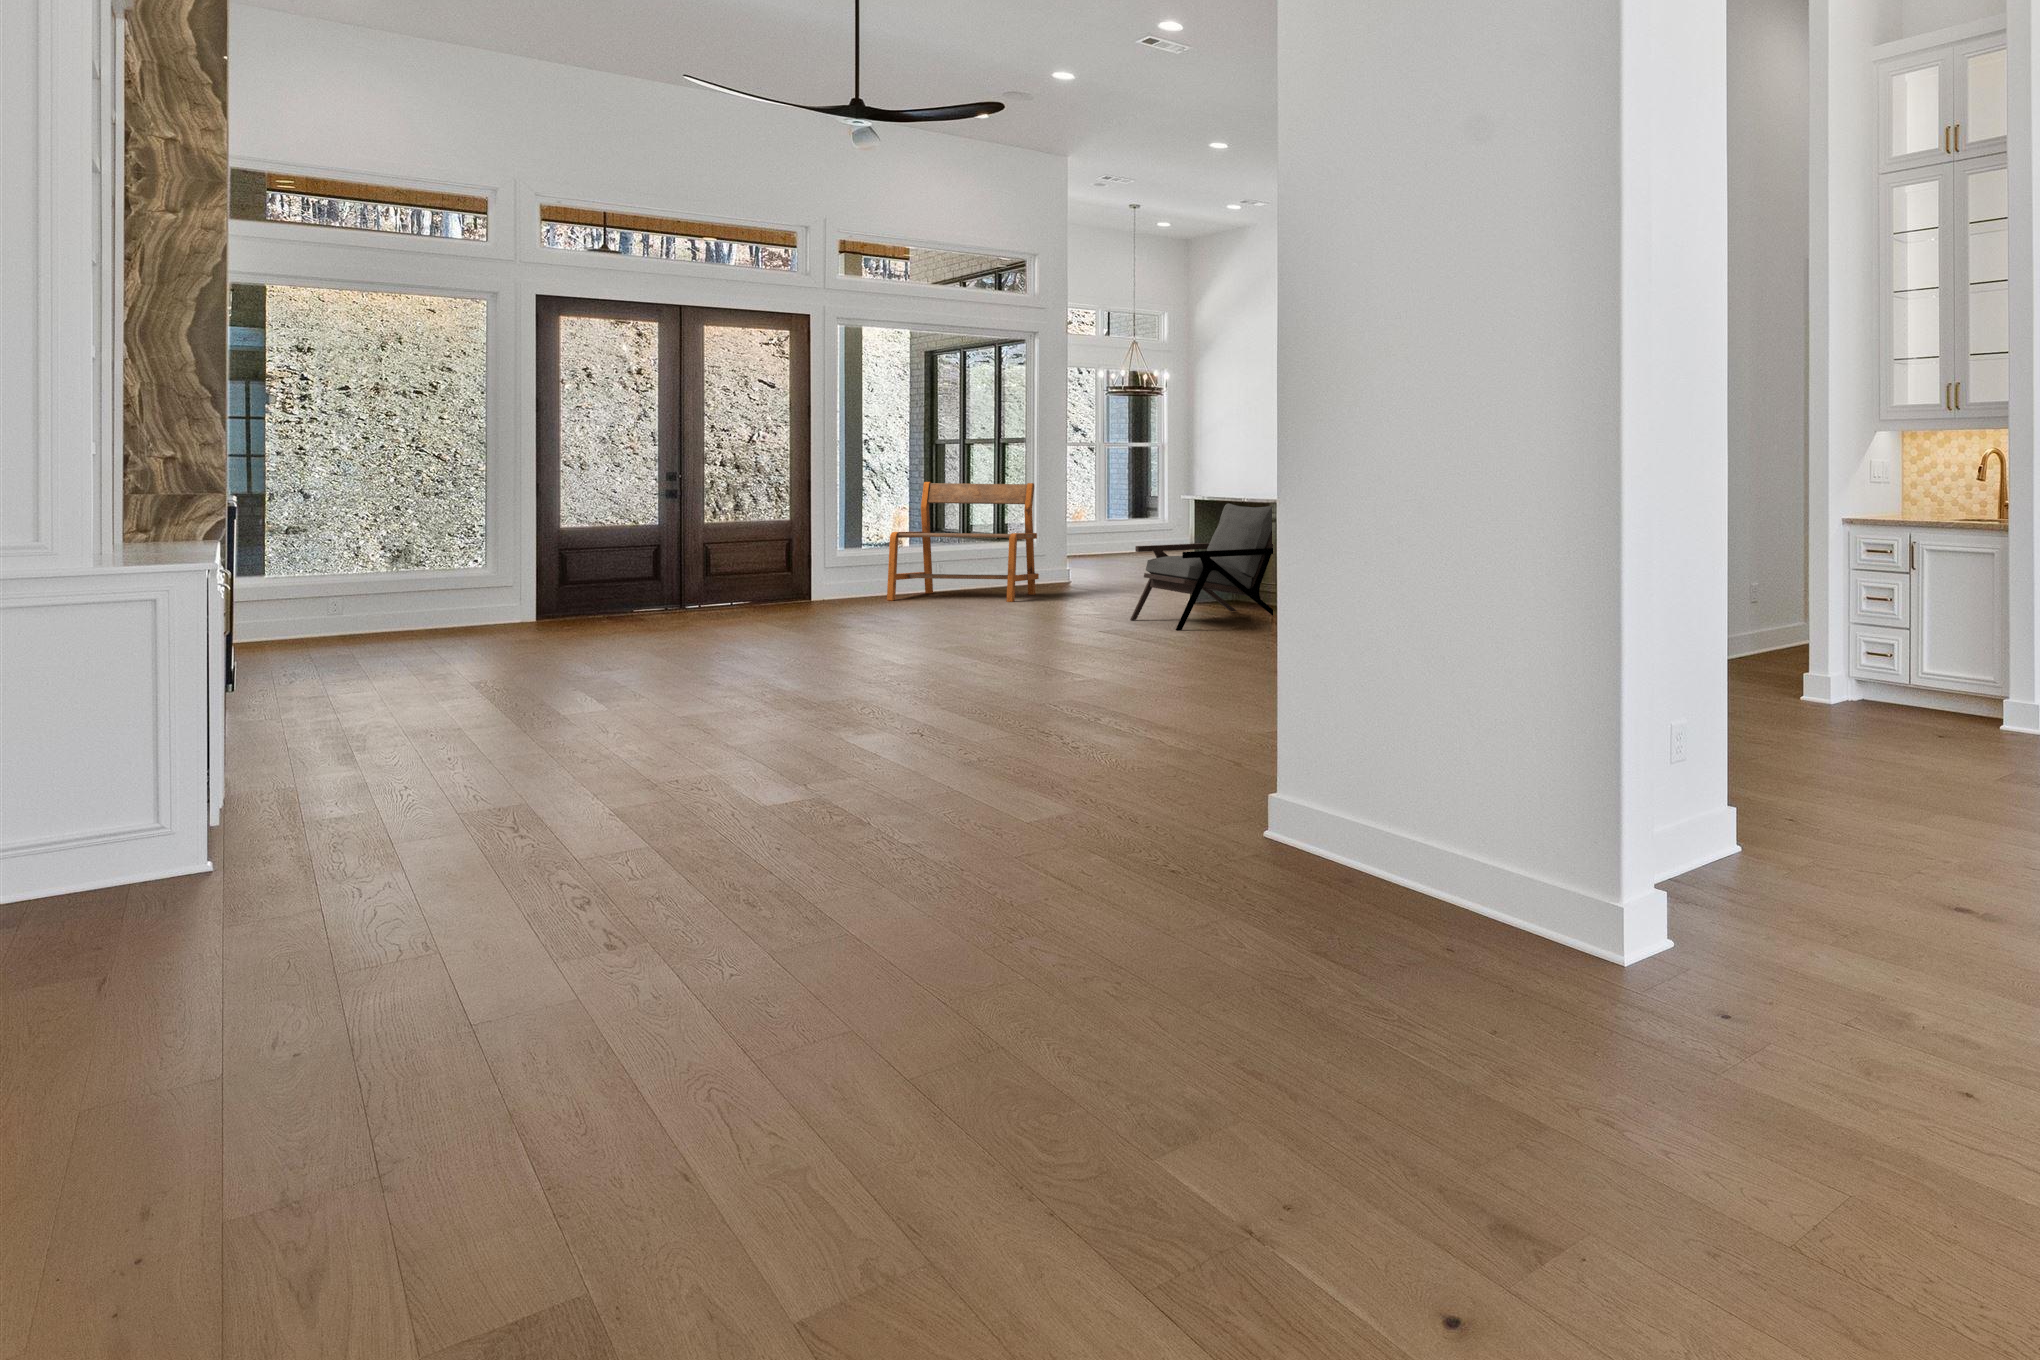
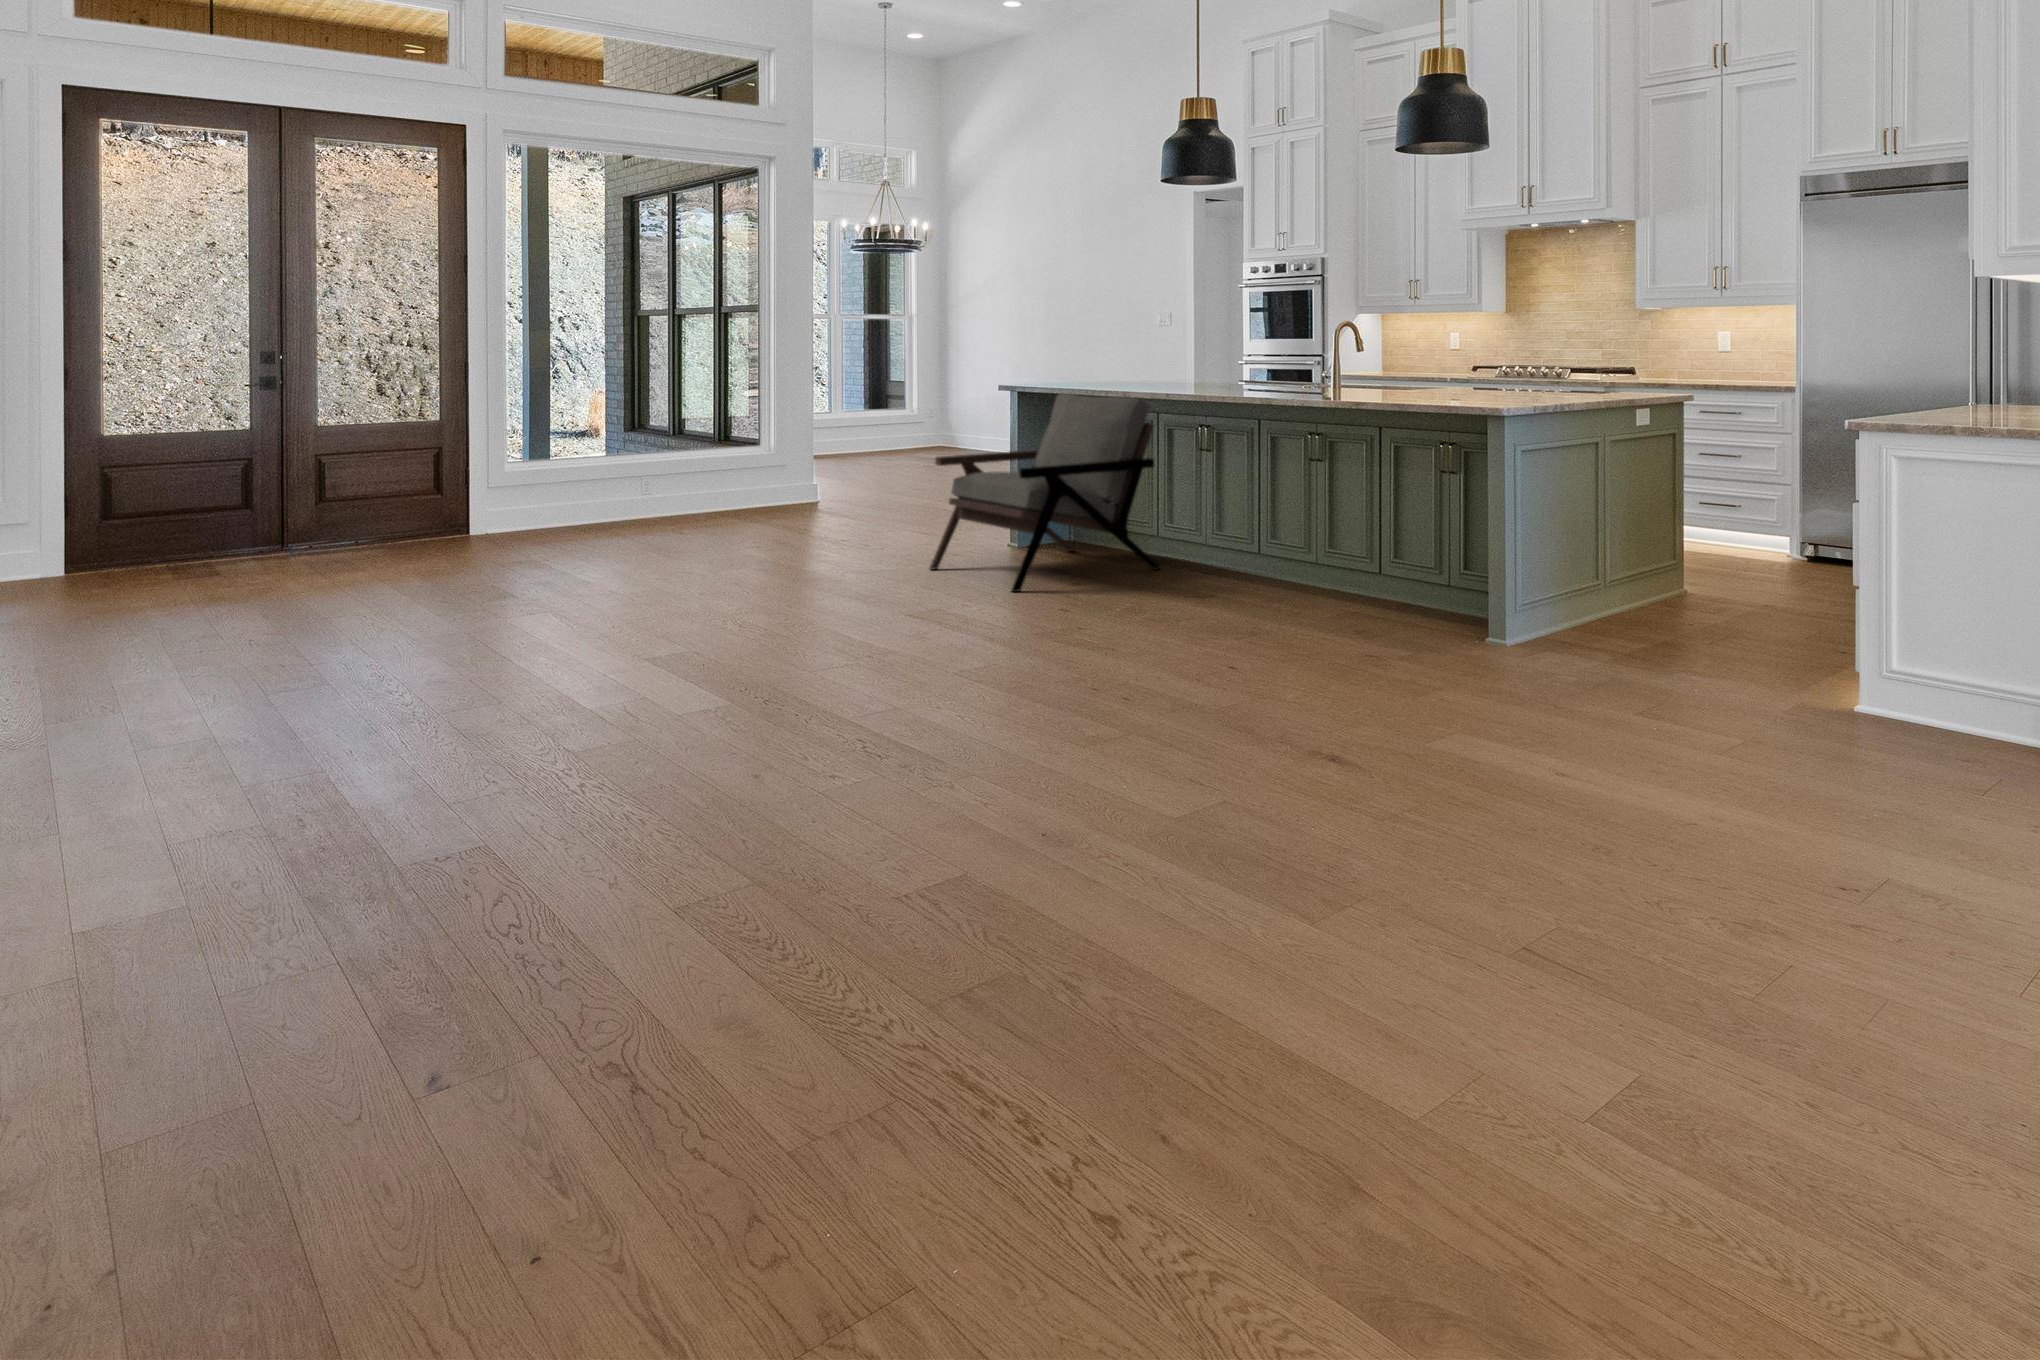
bench: present [887,482,1039,602] -> none [573,364,778,532]

